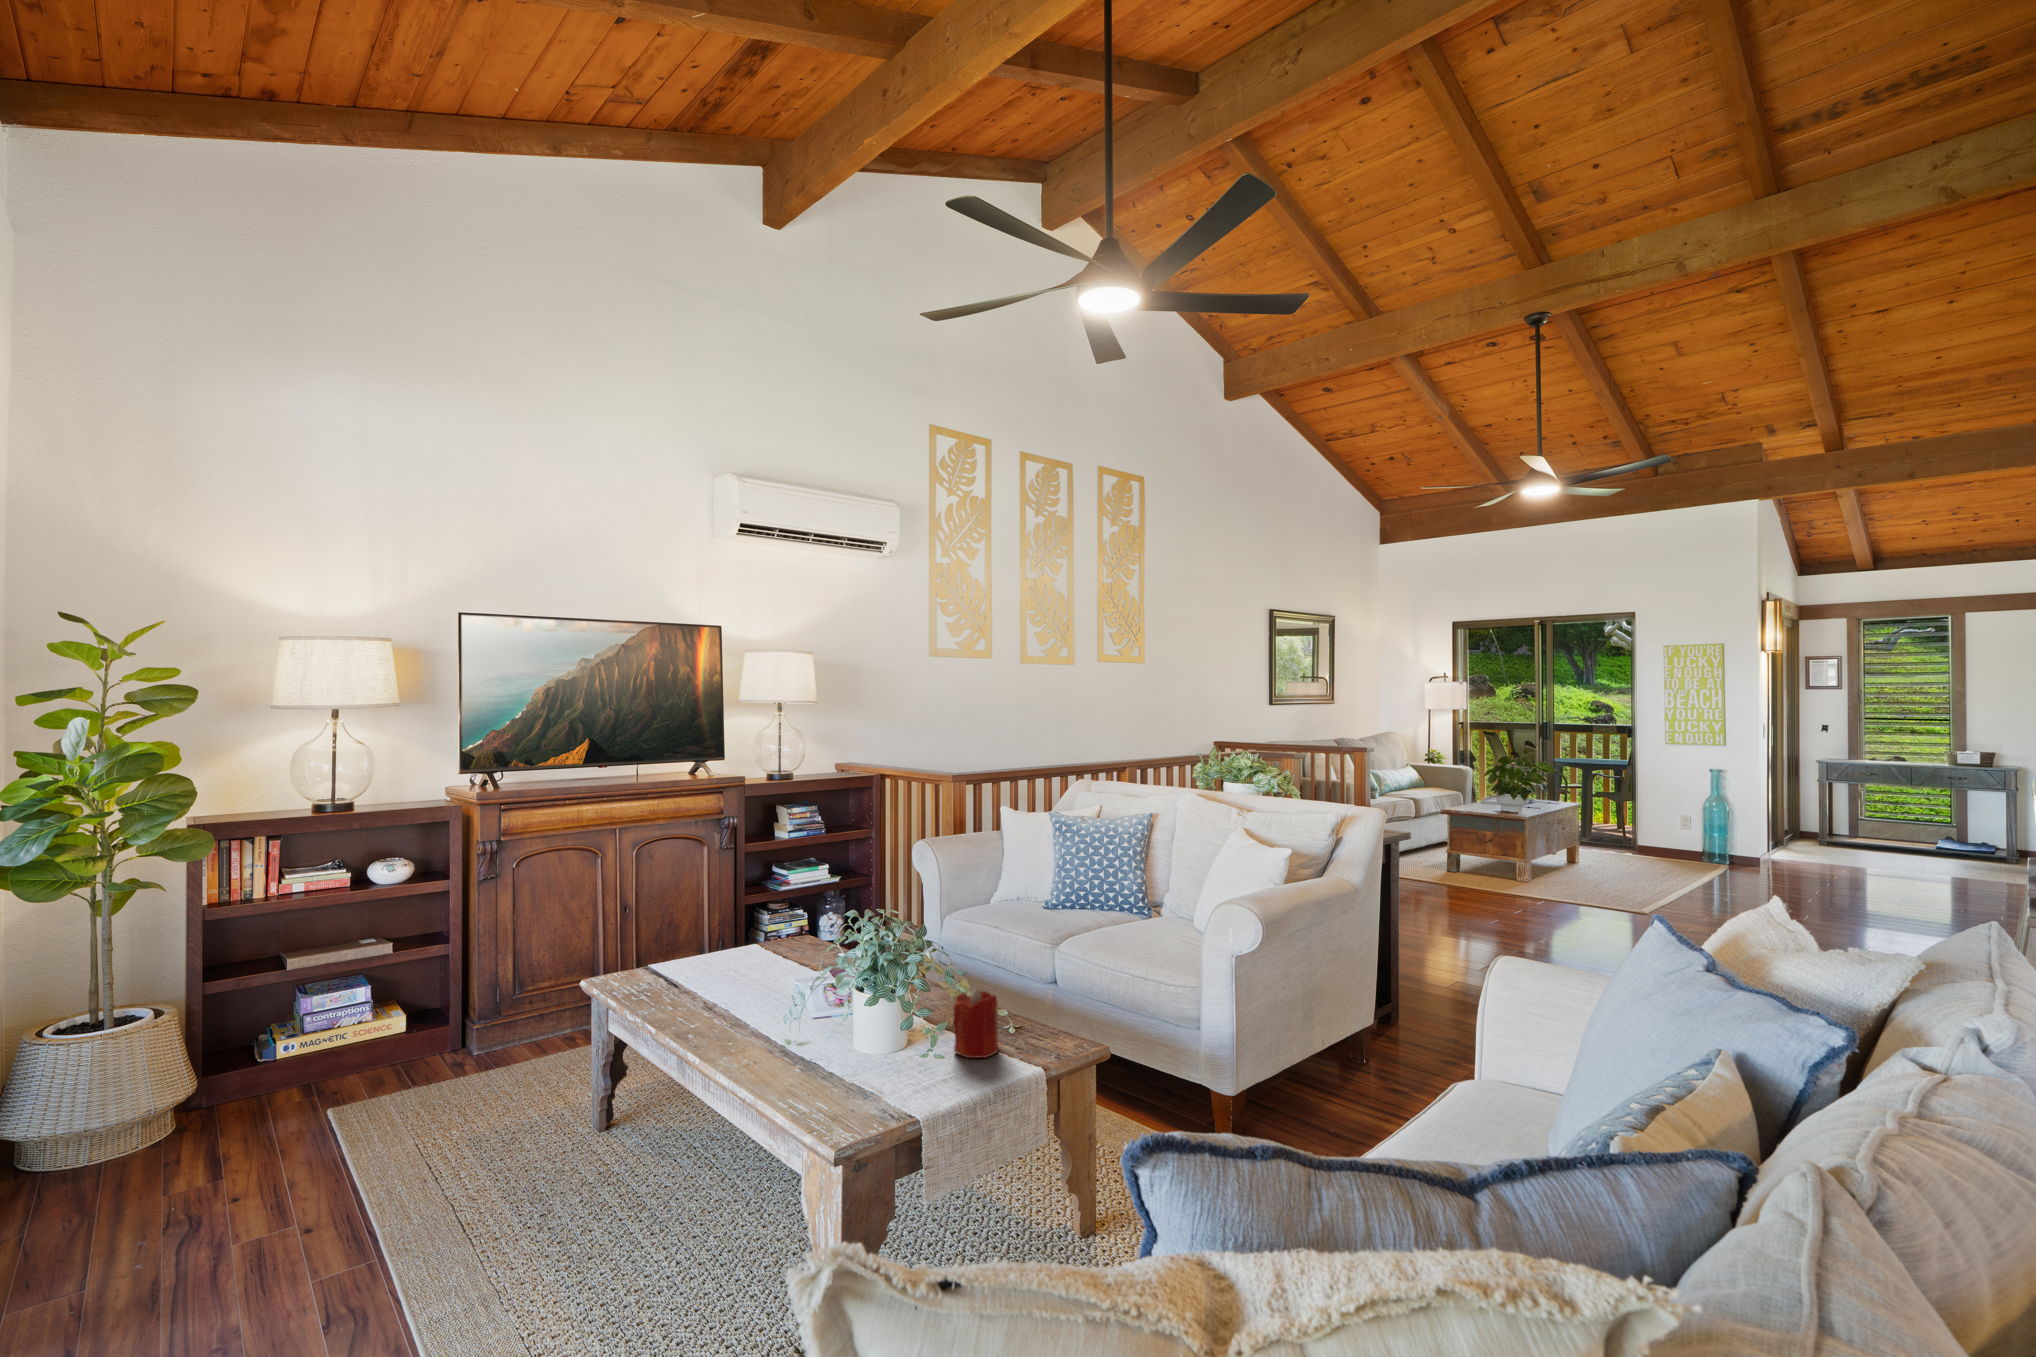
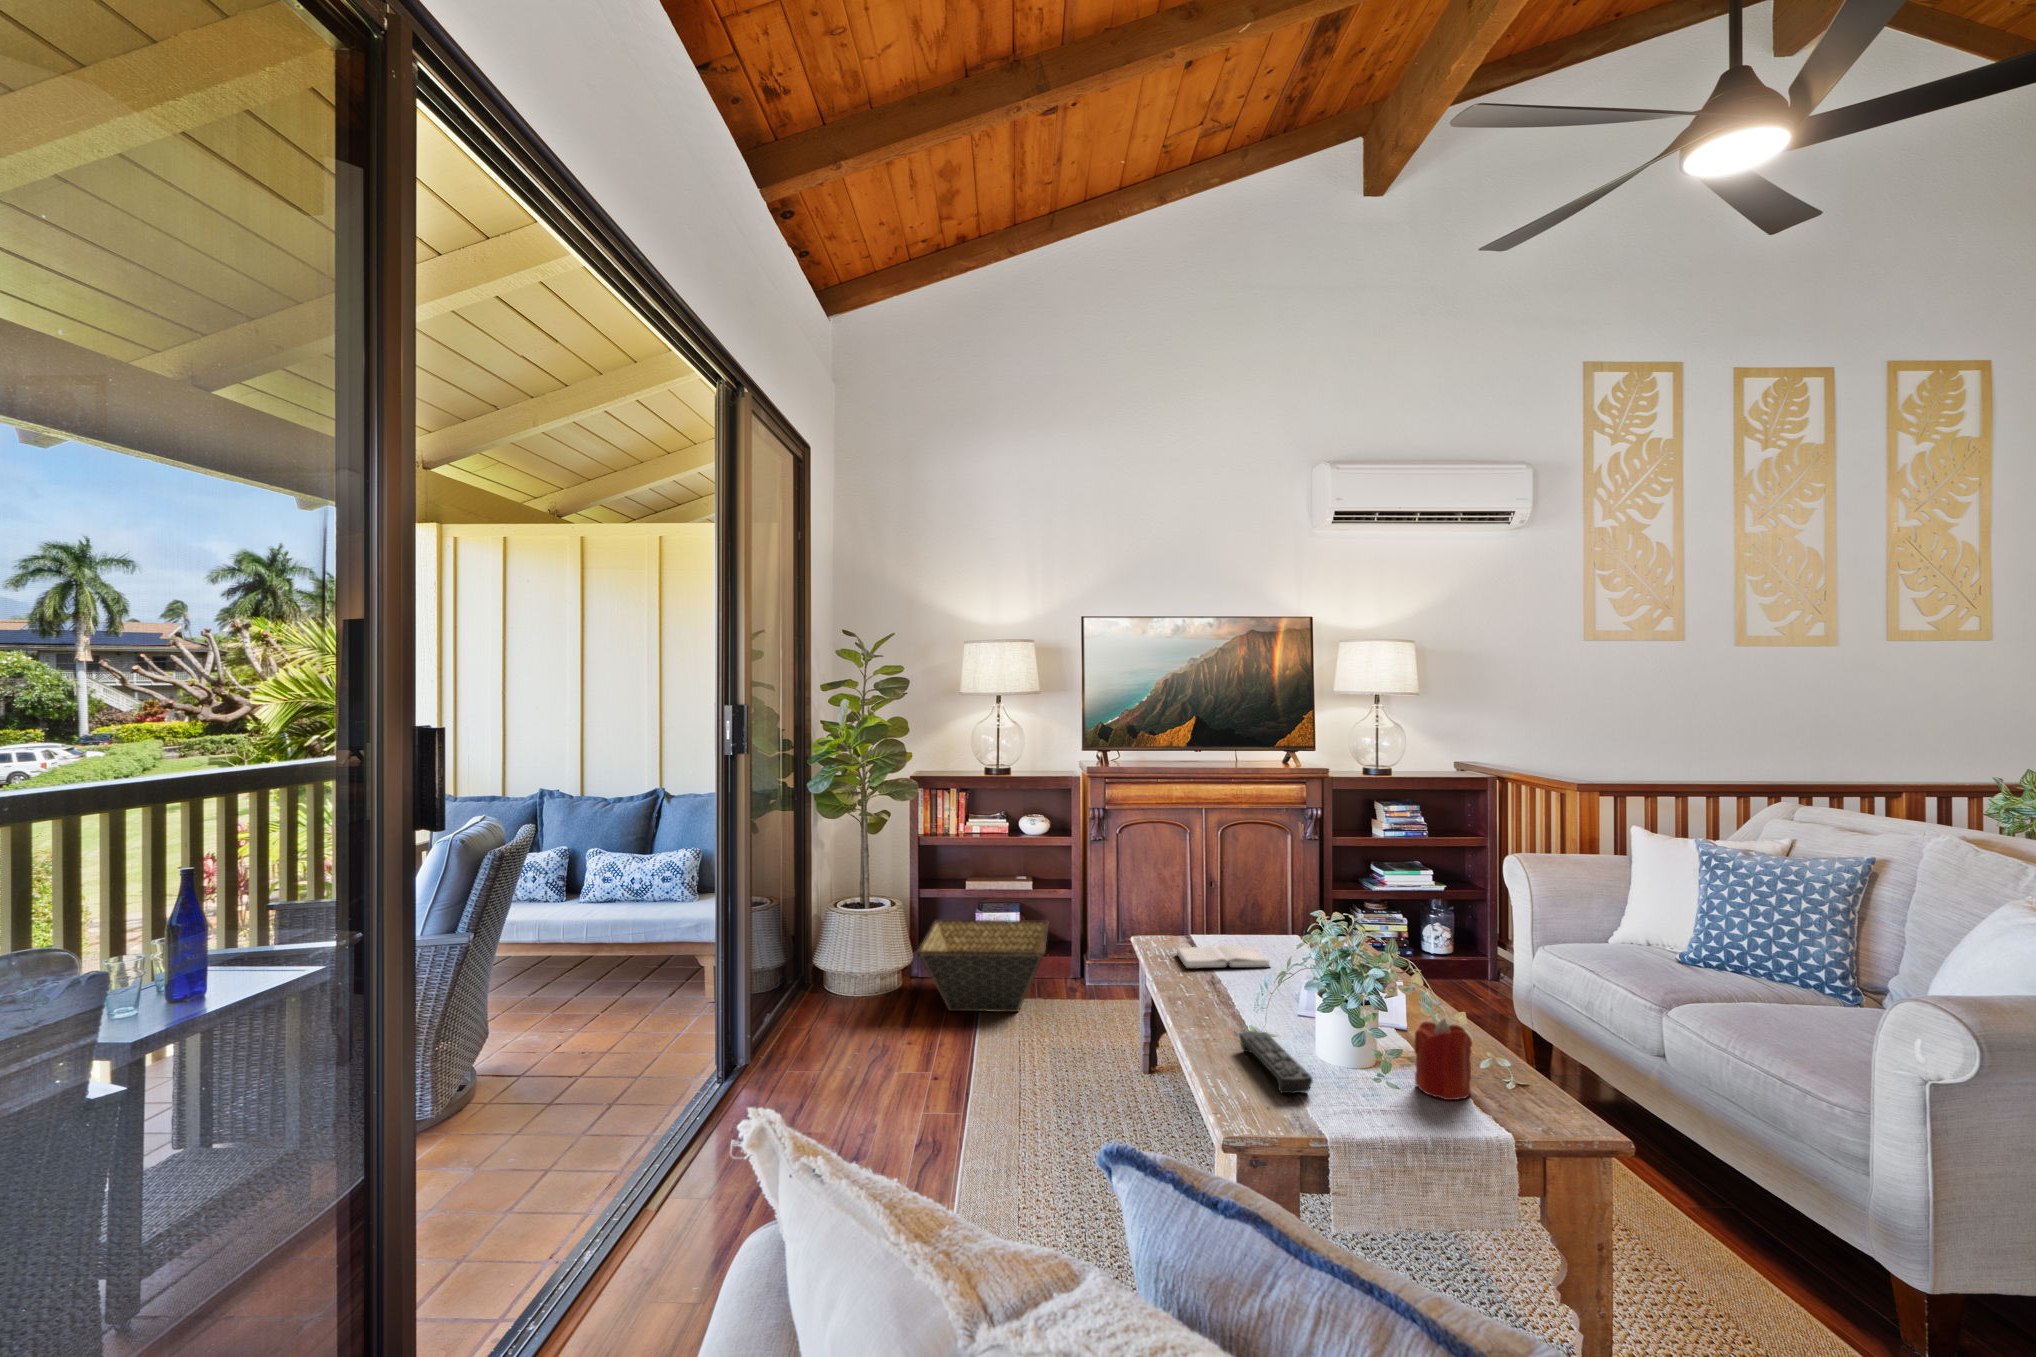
hardback book: none [649,963,756,1000] -> present [1177,945,1270,969]
basket: none [235,986,437,1132] -> present [917,920,1048,1012]
remote control: none [786,1041,882,1094] -> present [1239,1031,1313,1093]

